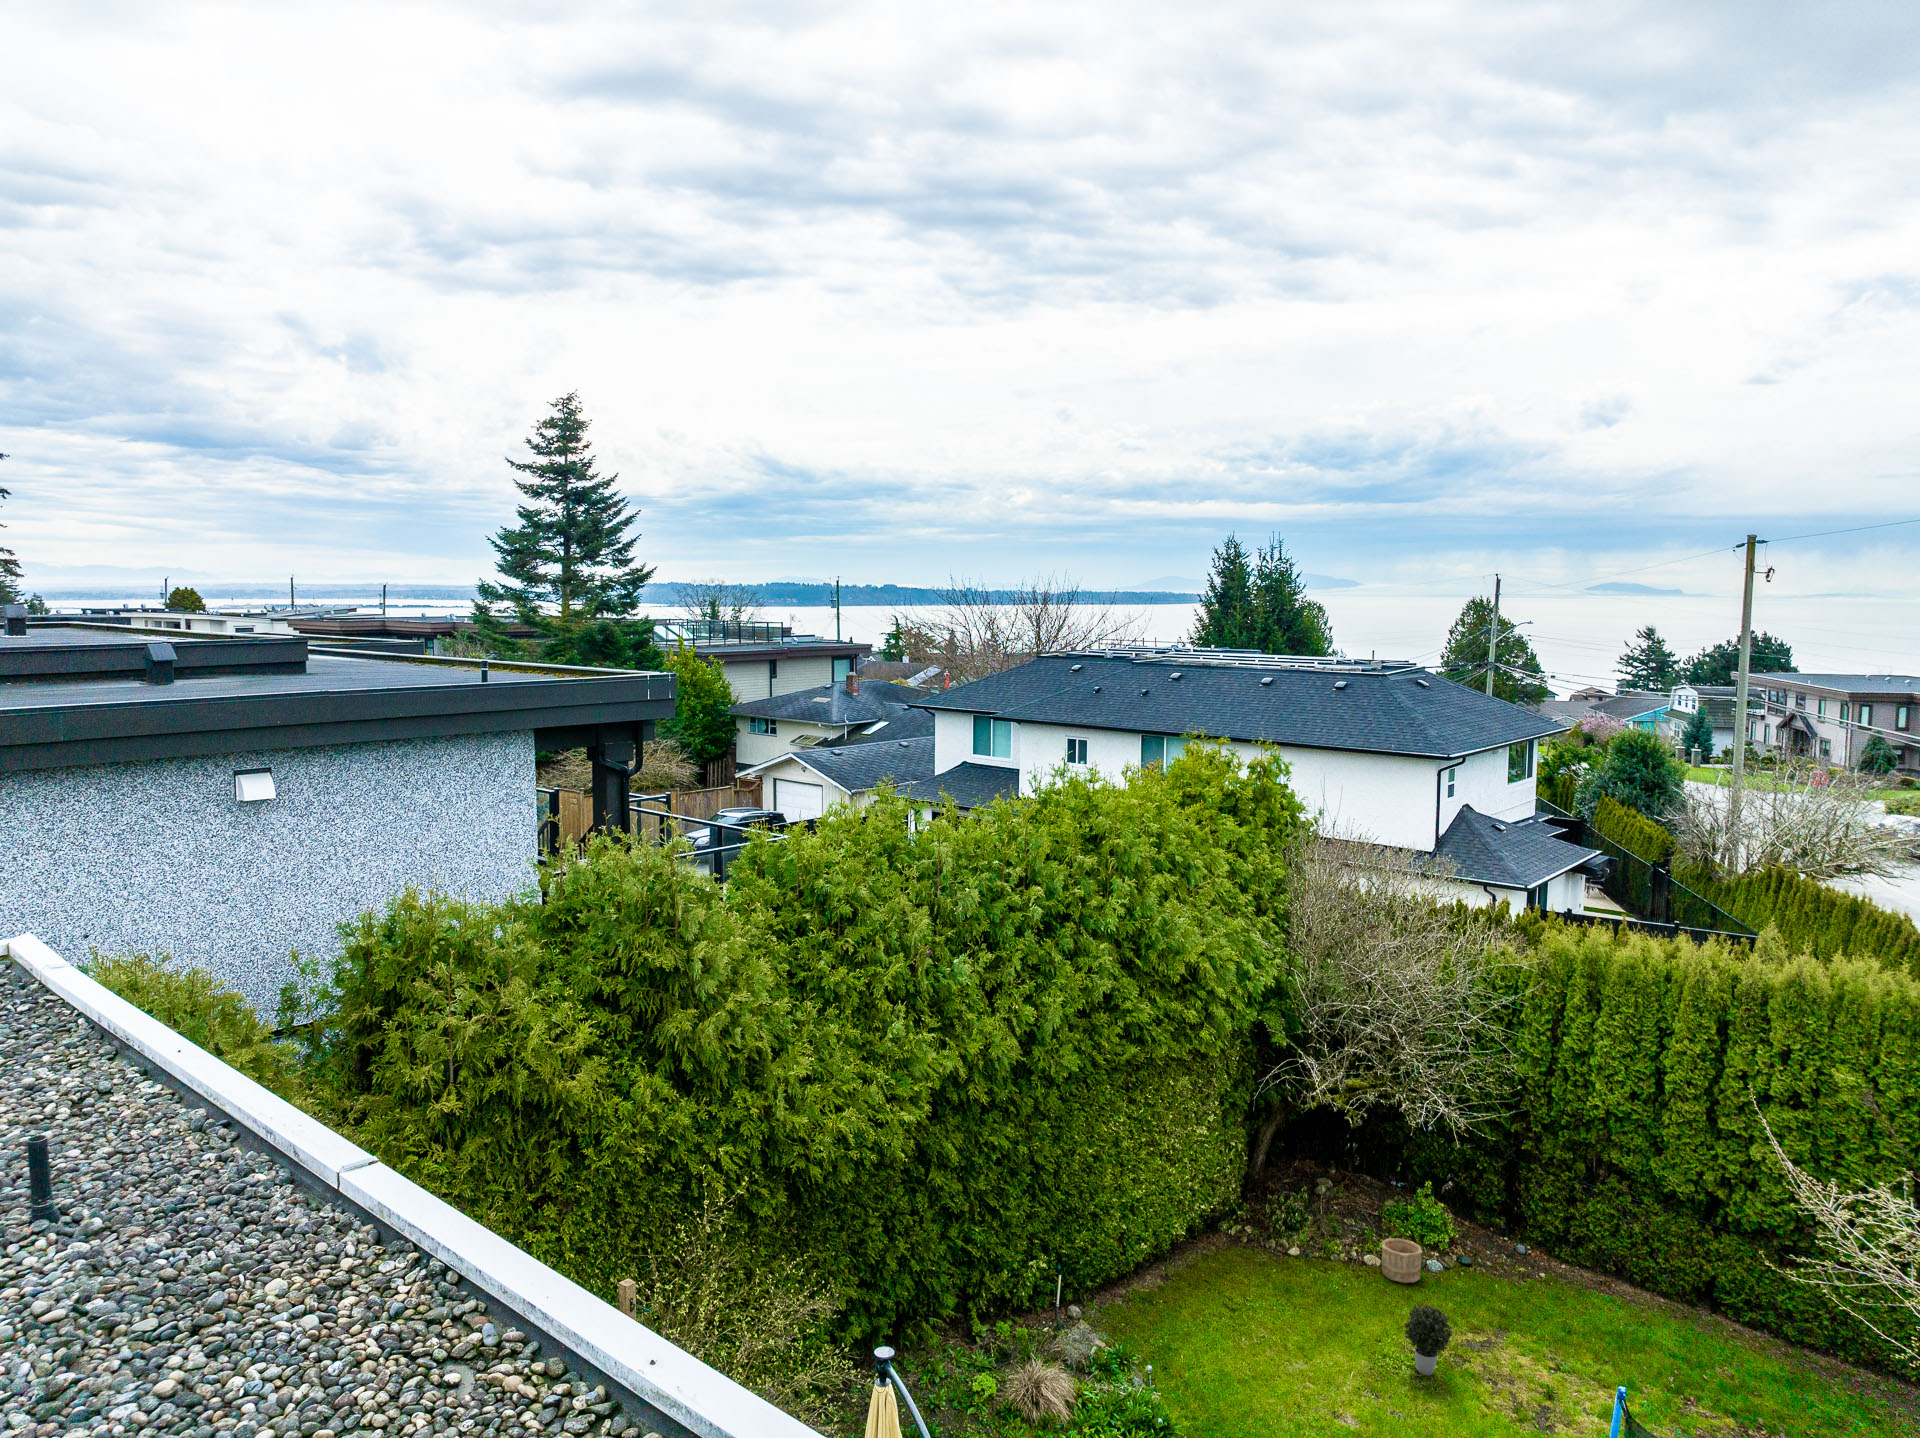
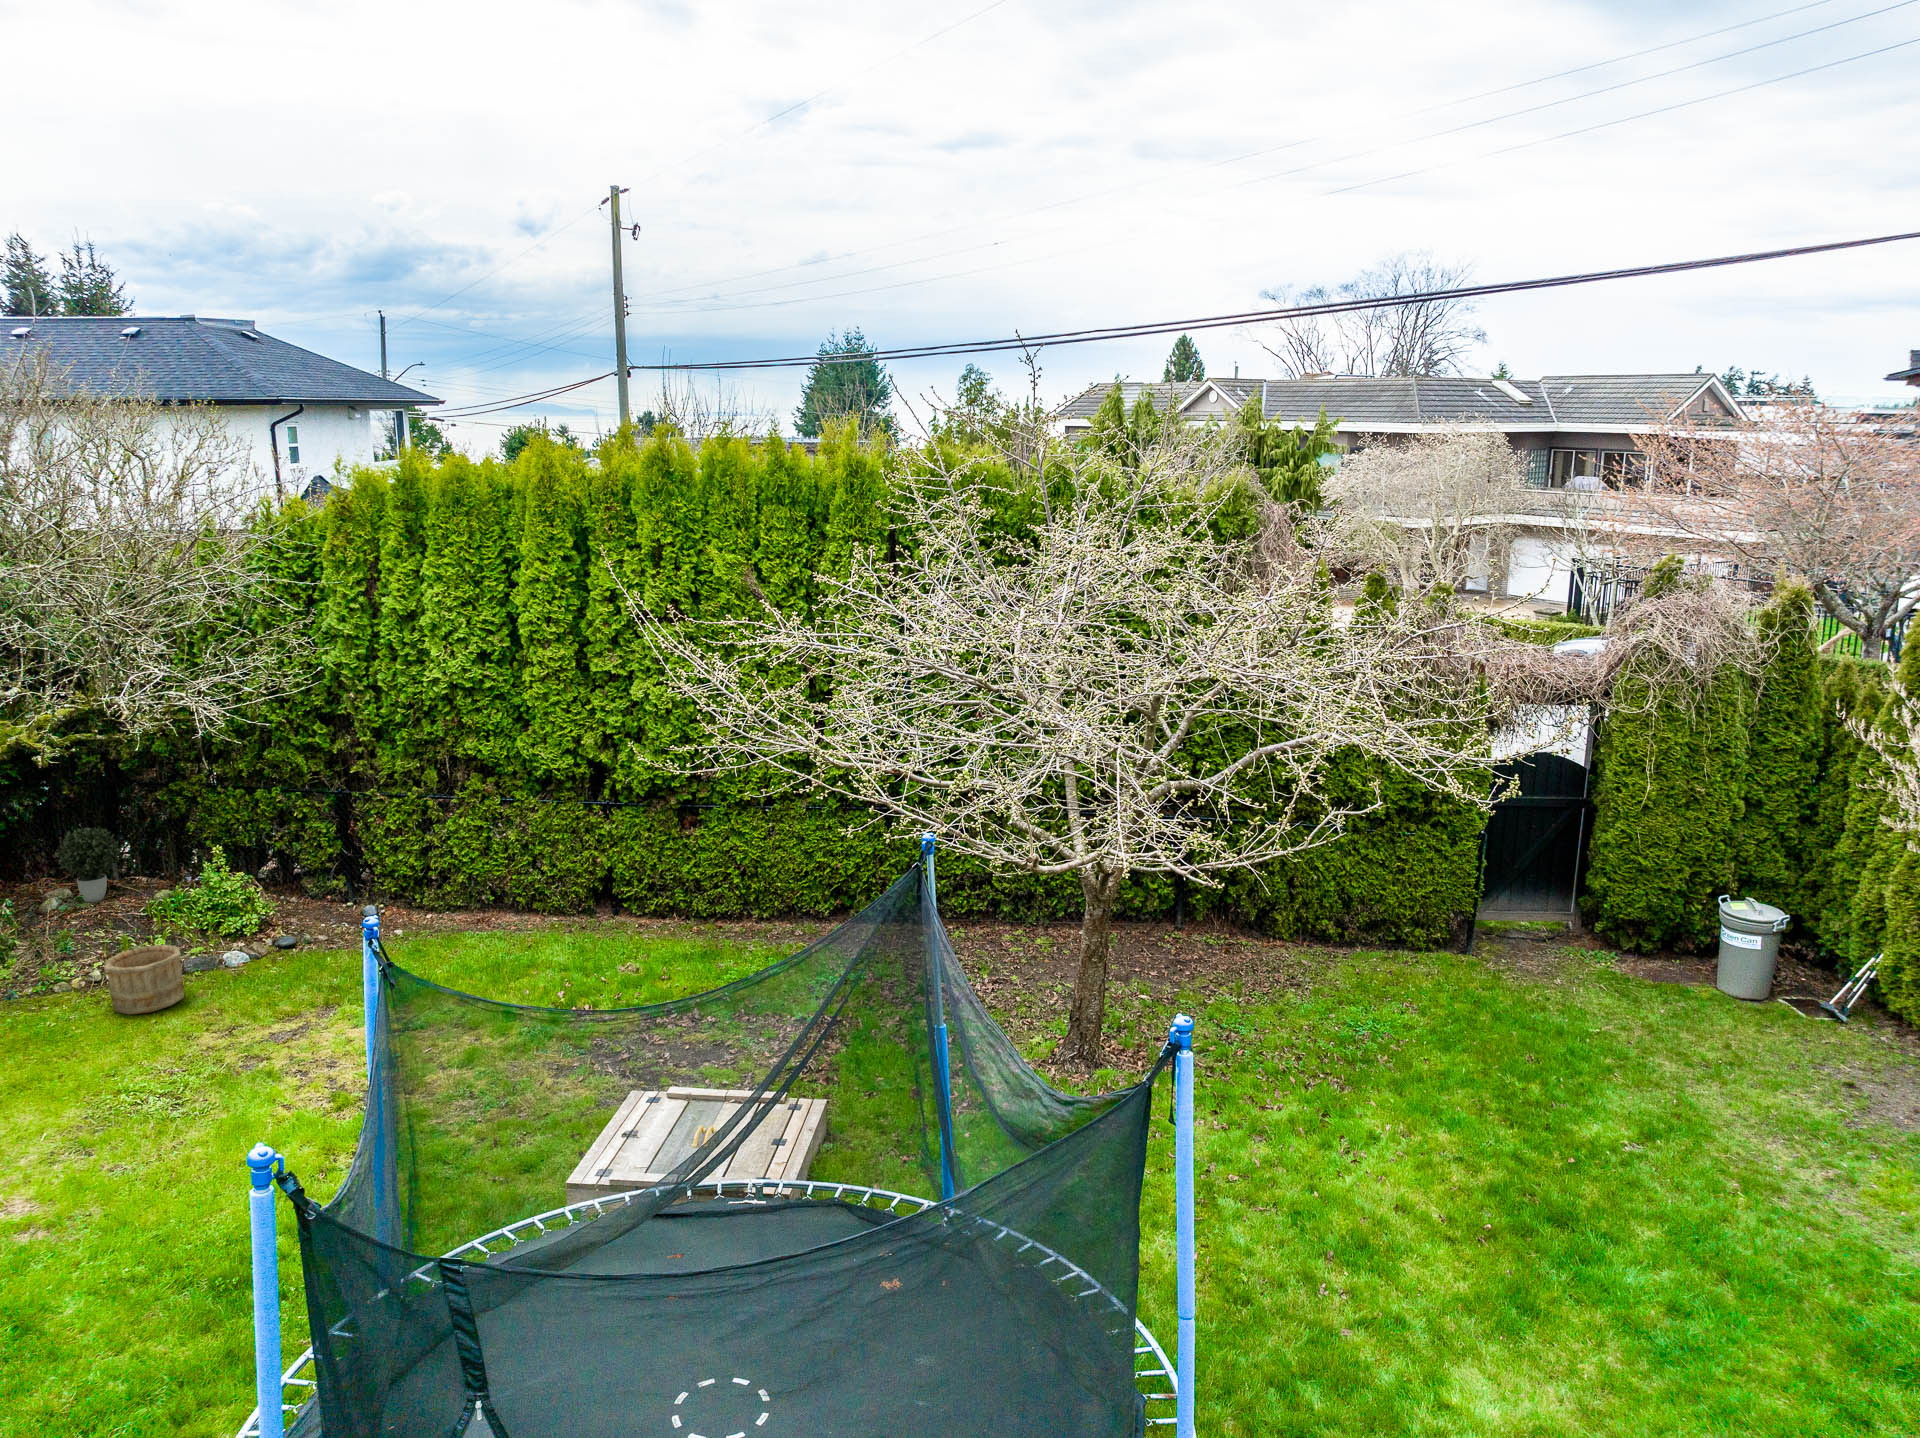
potted plant: present [1404,1304,1453,1375] -> present [54,827,121,902]

